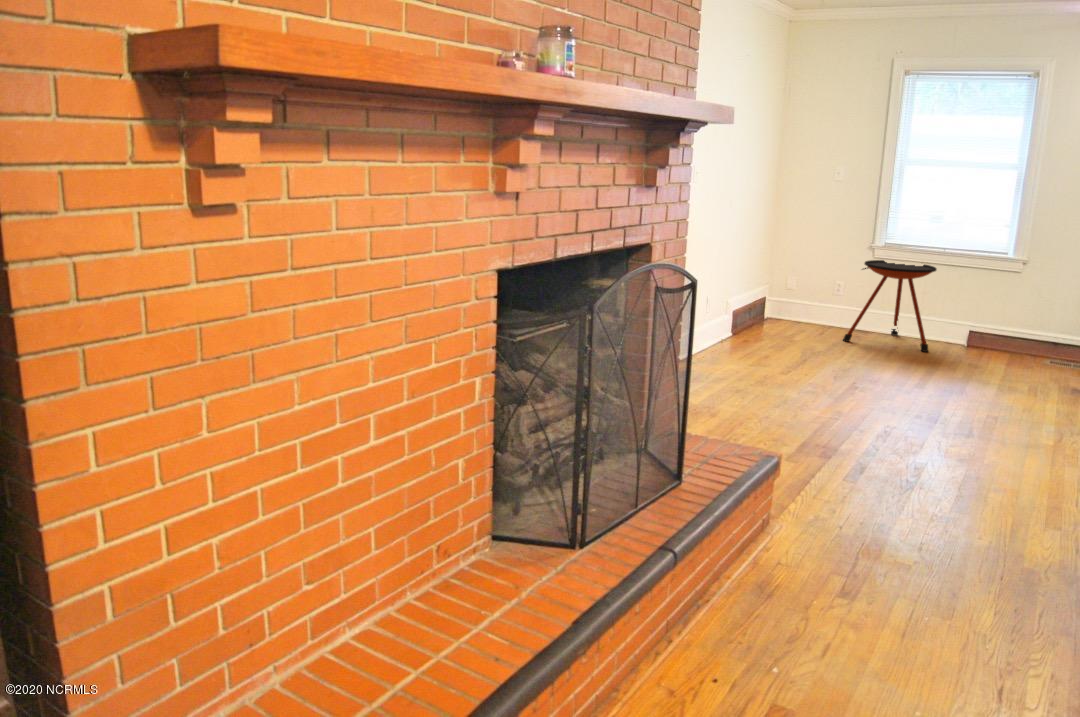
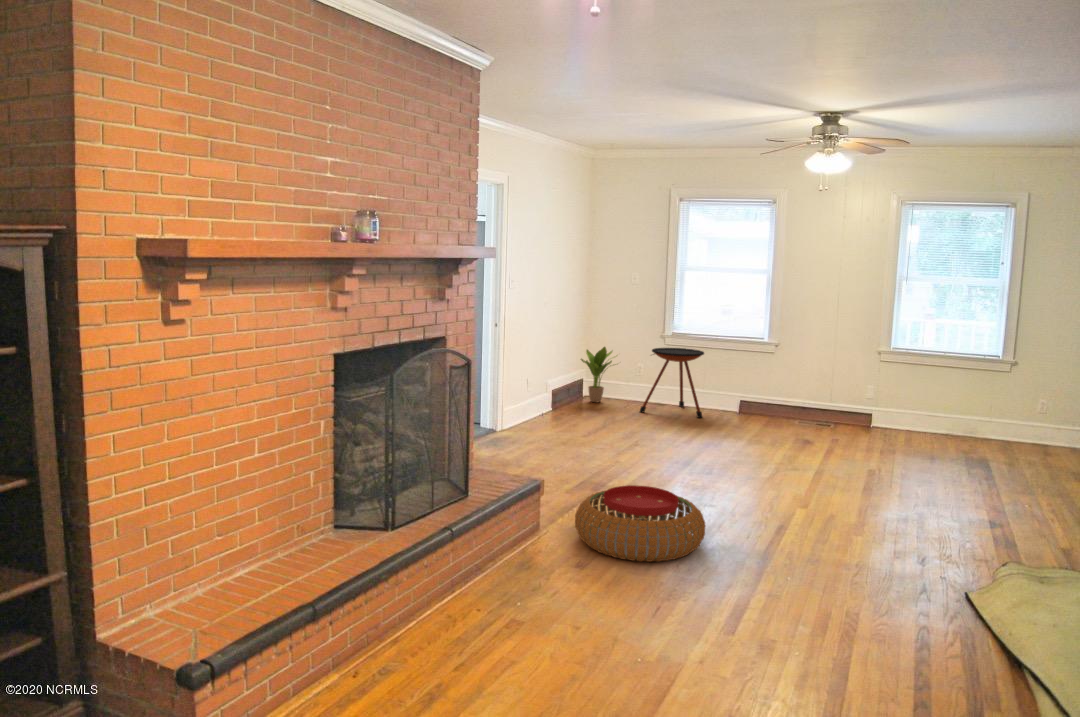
potted plant: none [767,257,821,326] -> present [581,347,616,402]
pouf: none [824,471,1041,601] -> present [575,485,706,562]

